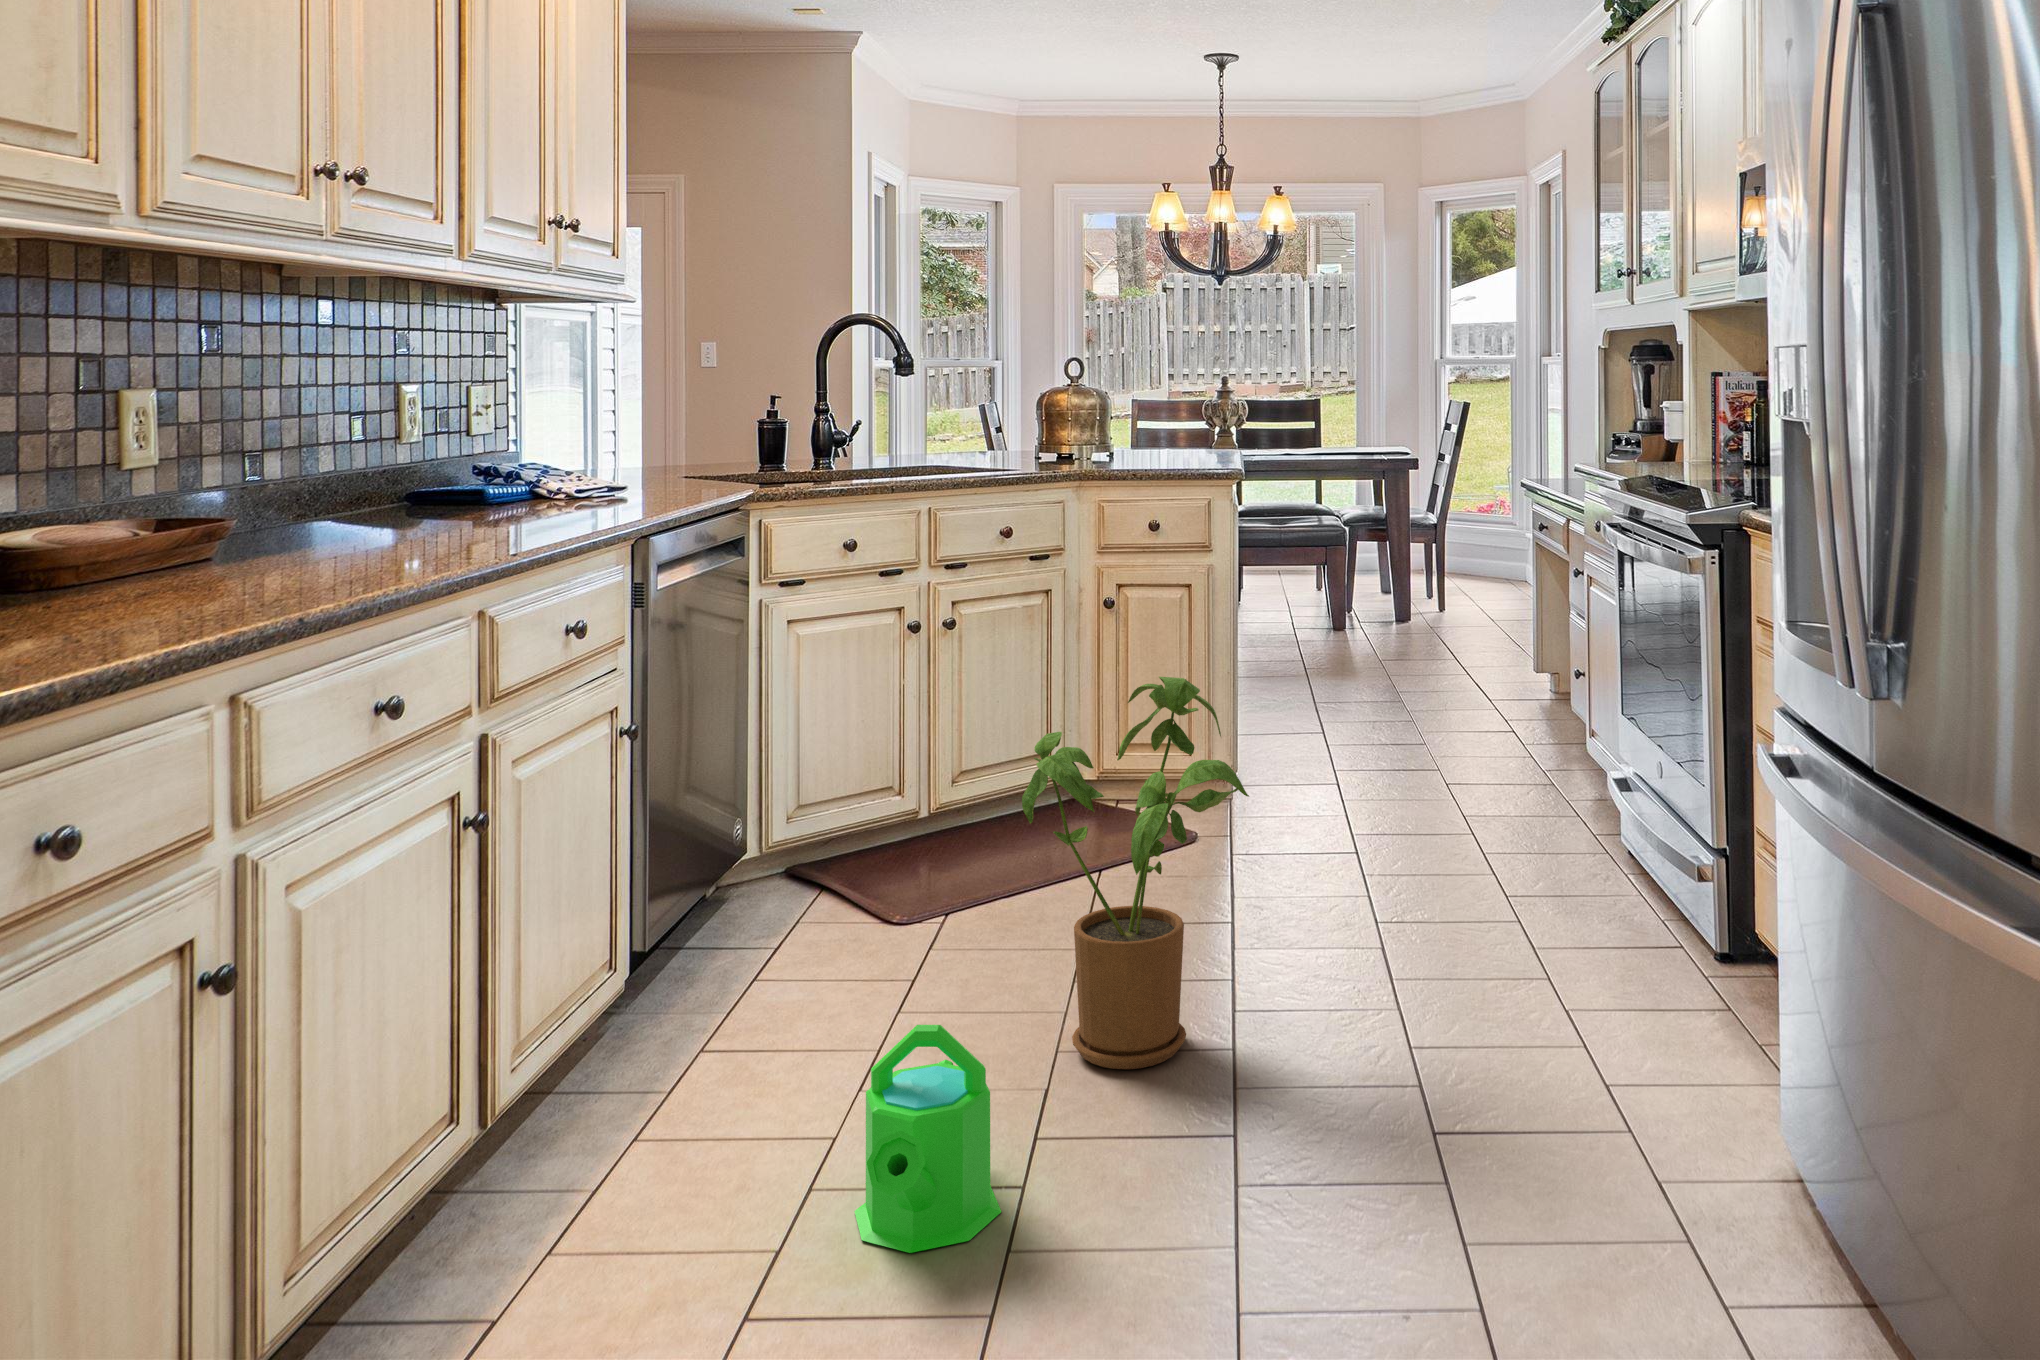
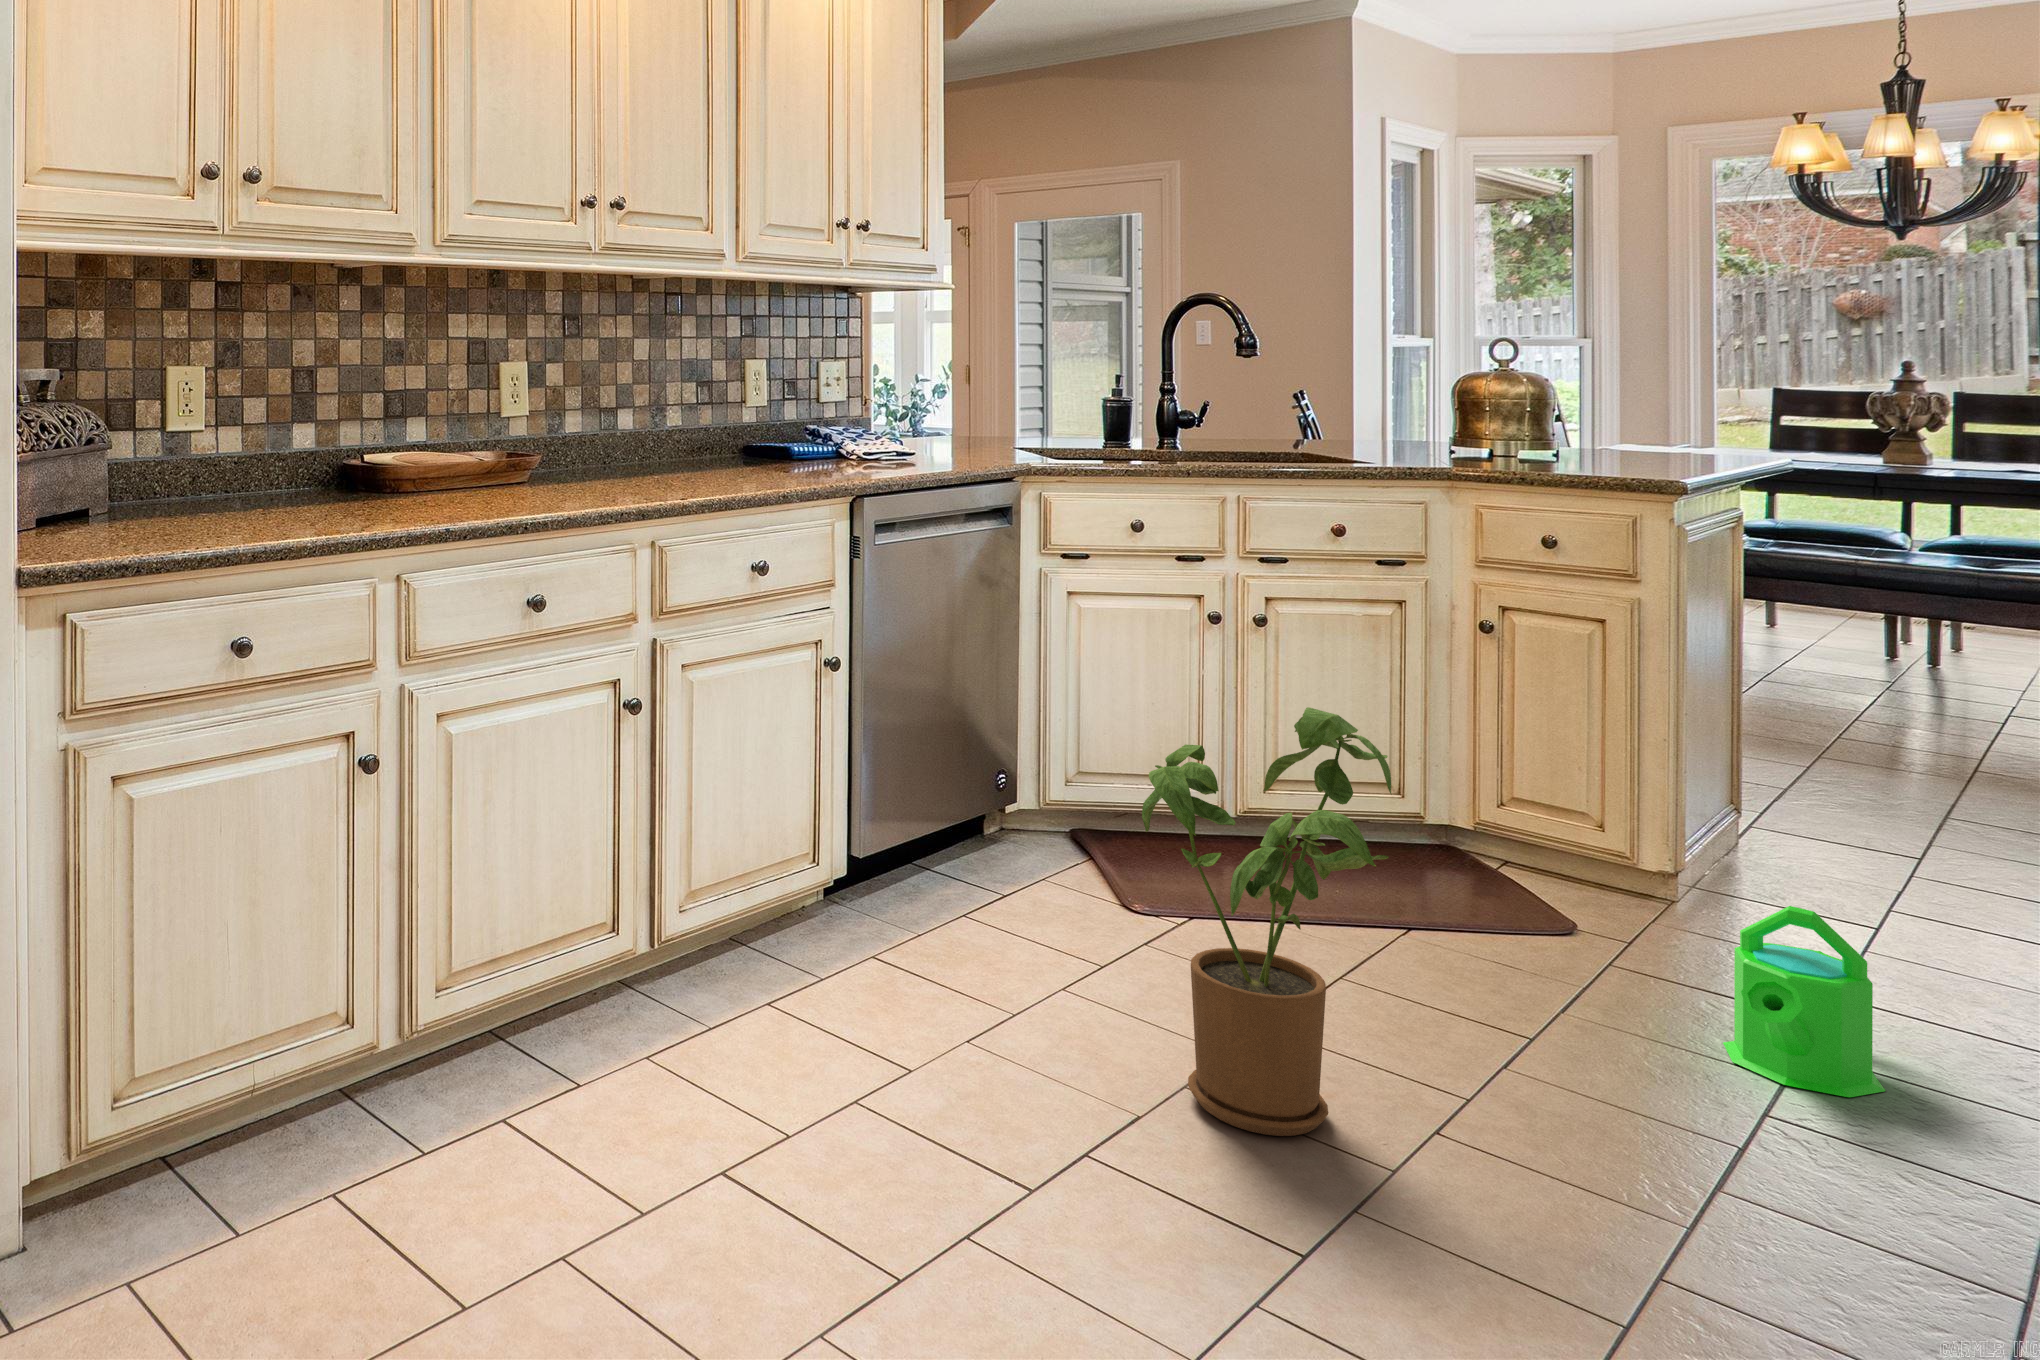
watering can: present [854,1025,1001,1253] -> present [1723,906,1885,1098]

